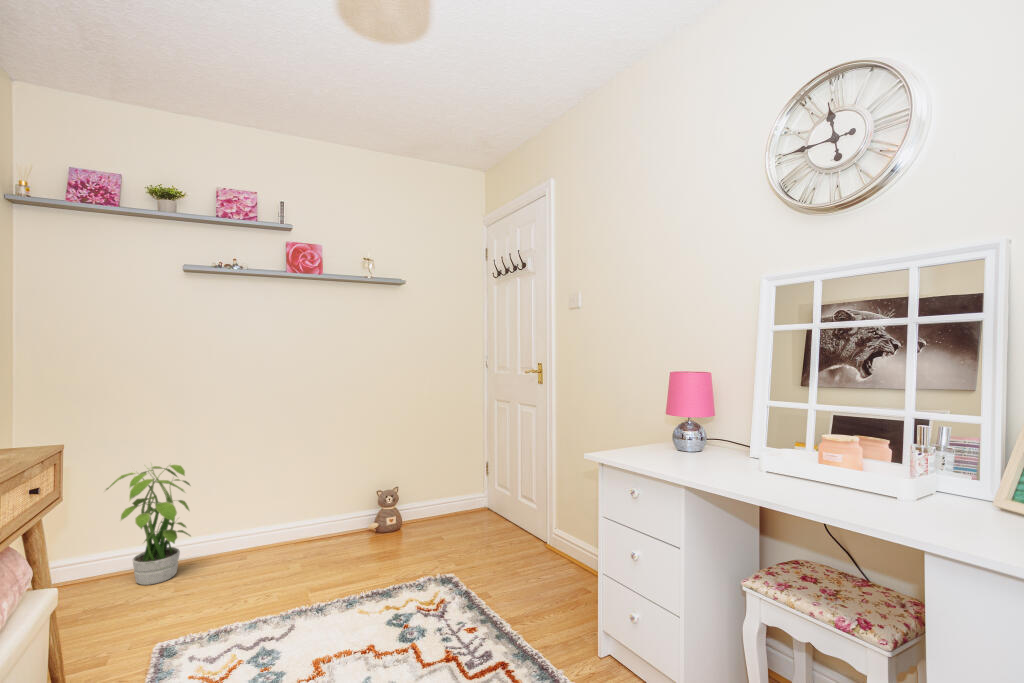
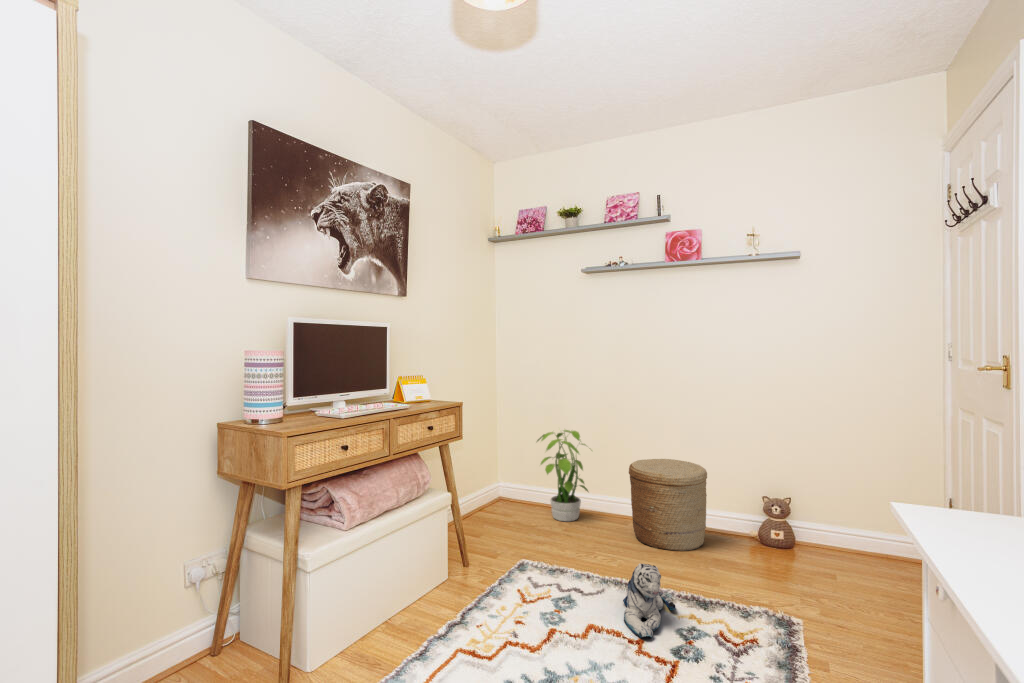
woven basket: none [255,473,338,569] -> present [629,459,707,551]
plush toy: none [321,574,377,646] -> present [623,564,676,638]

